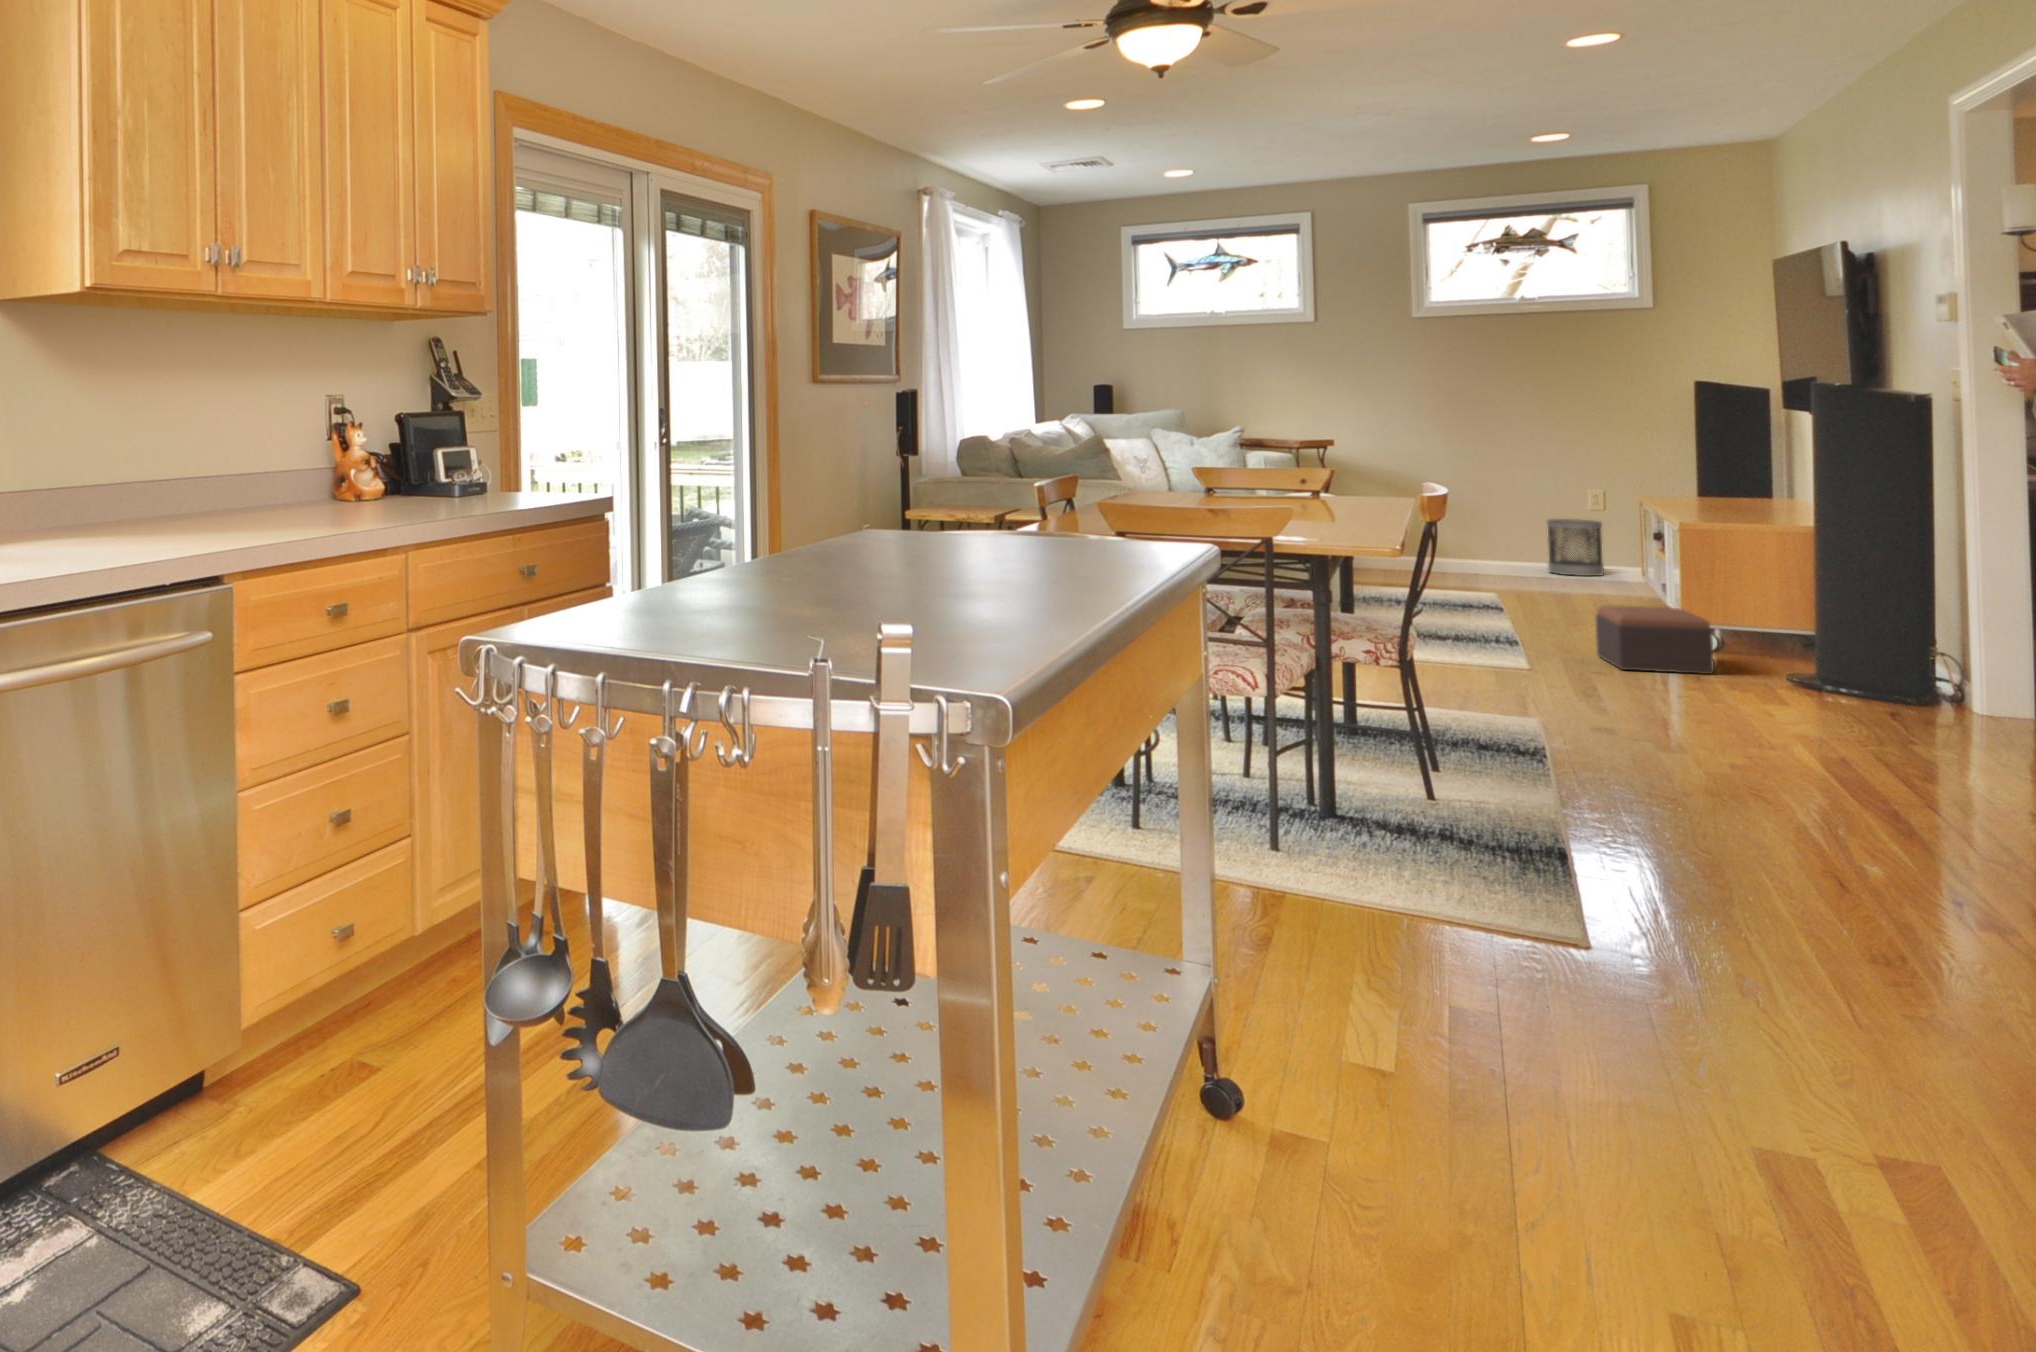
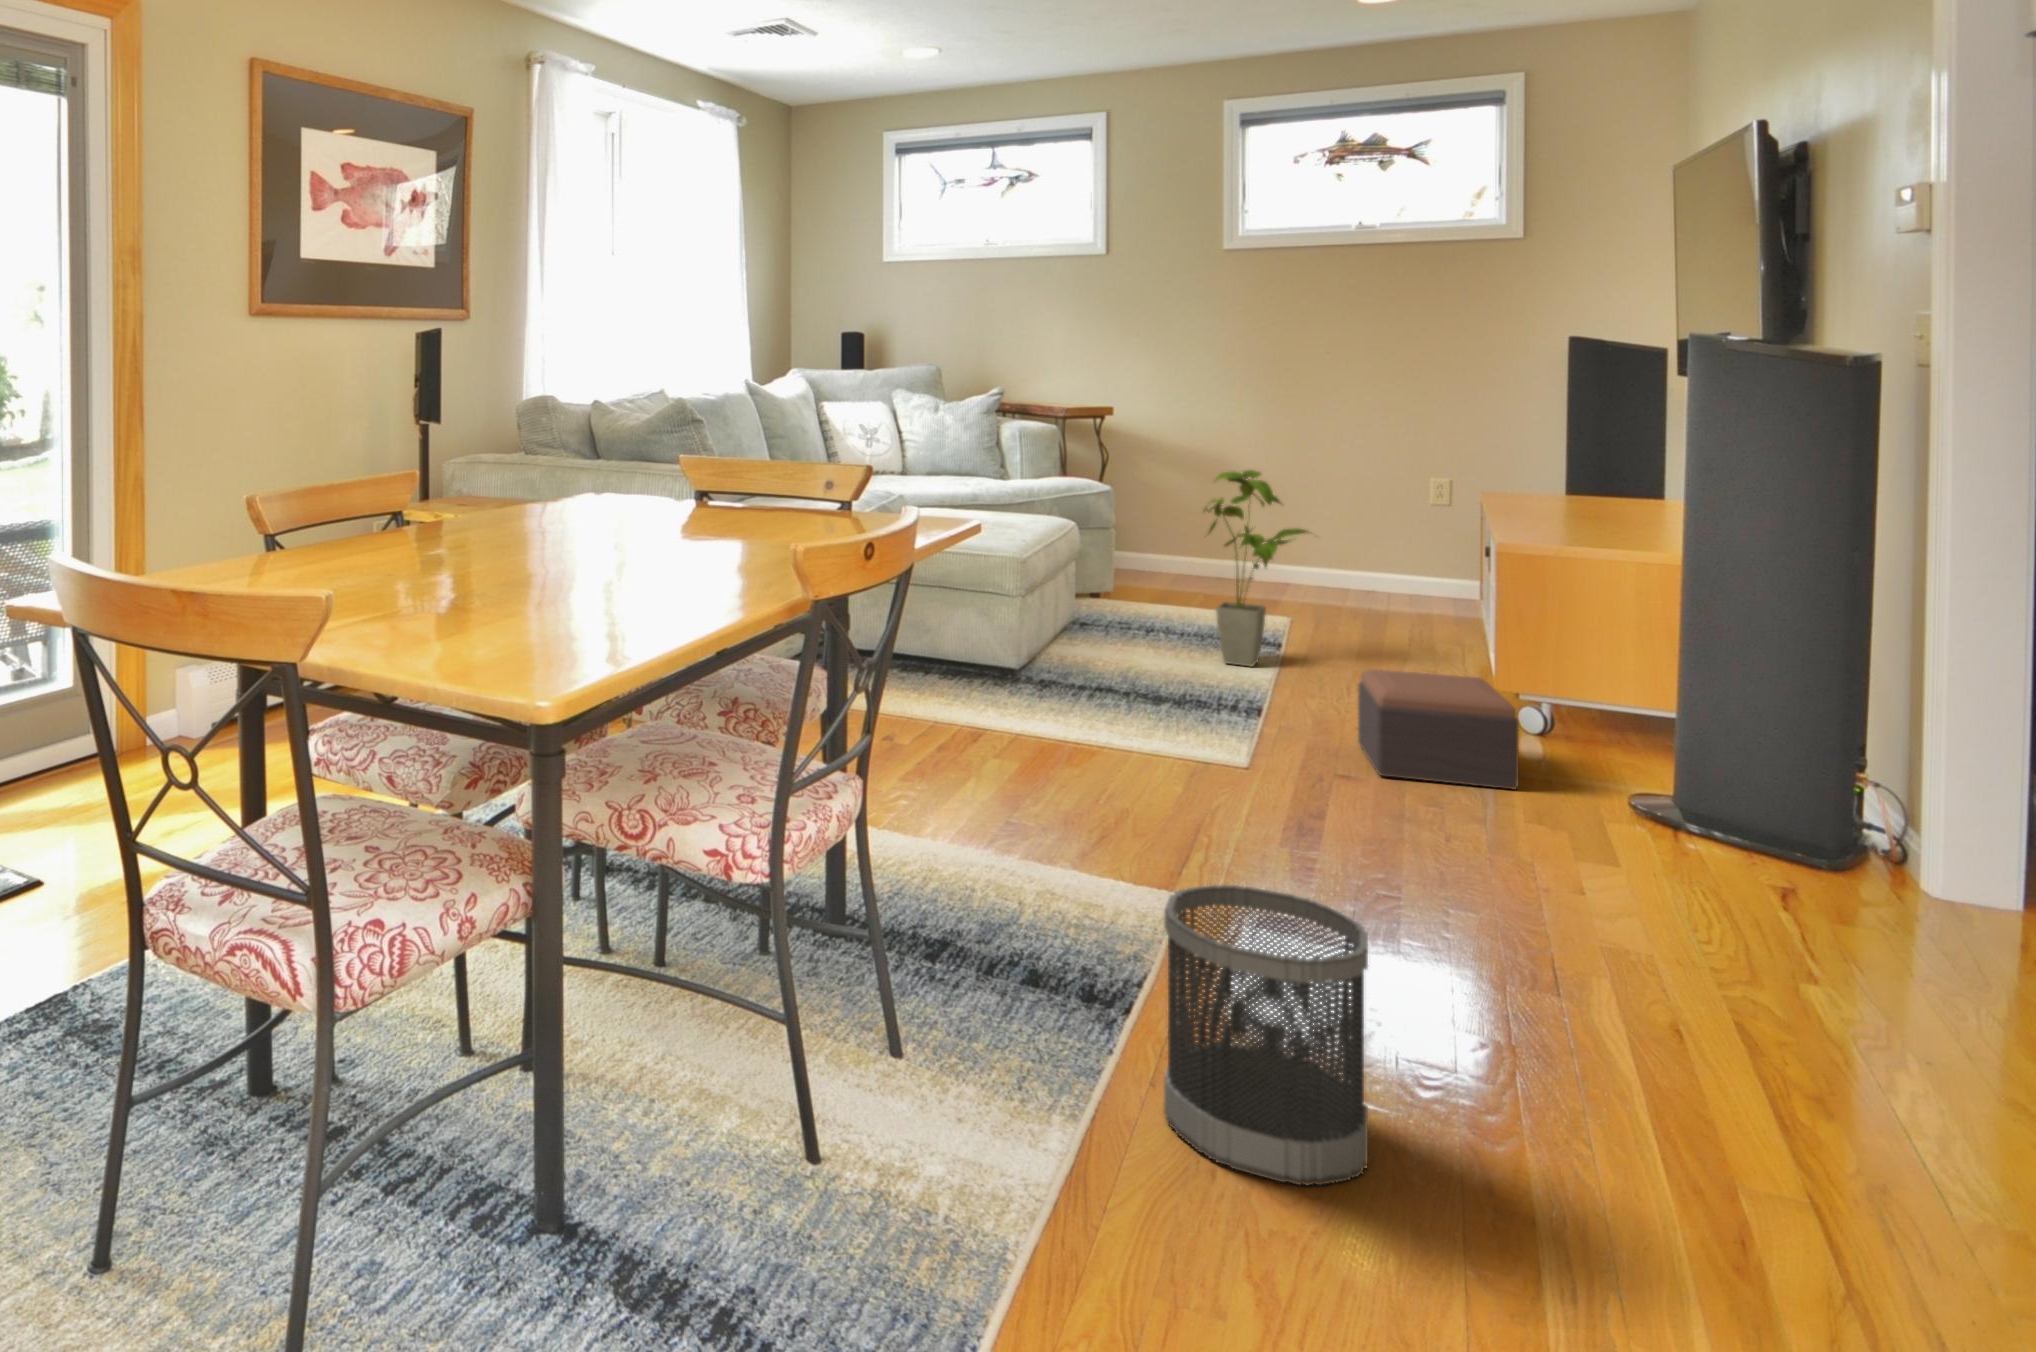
house plant: none [1449,481,1539,620] -> present [1204,470,1318,667]
wastebasket: present [1547,519,1604,576] -> present [1164,885,1368,1185]

